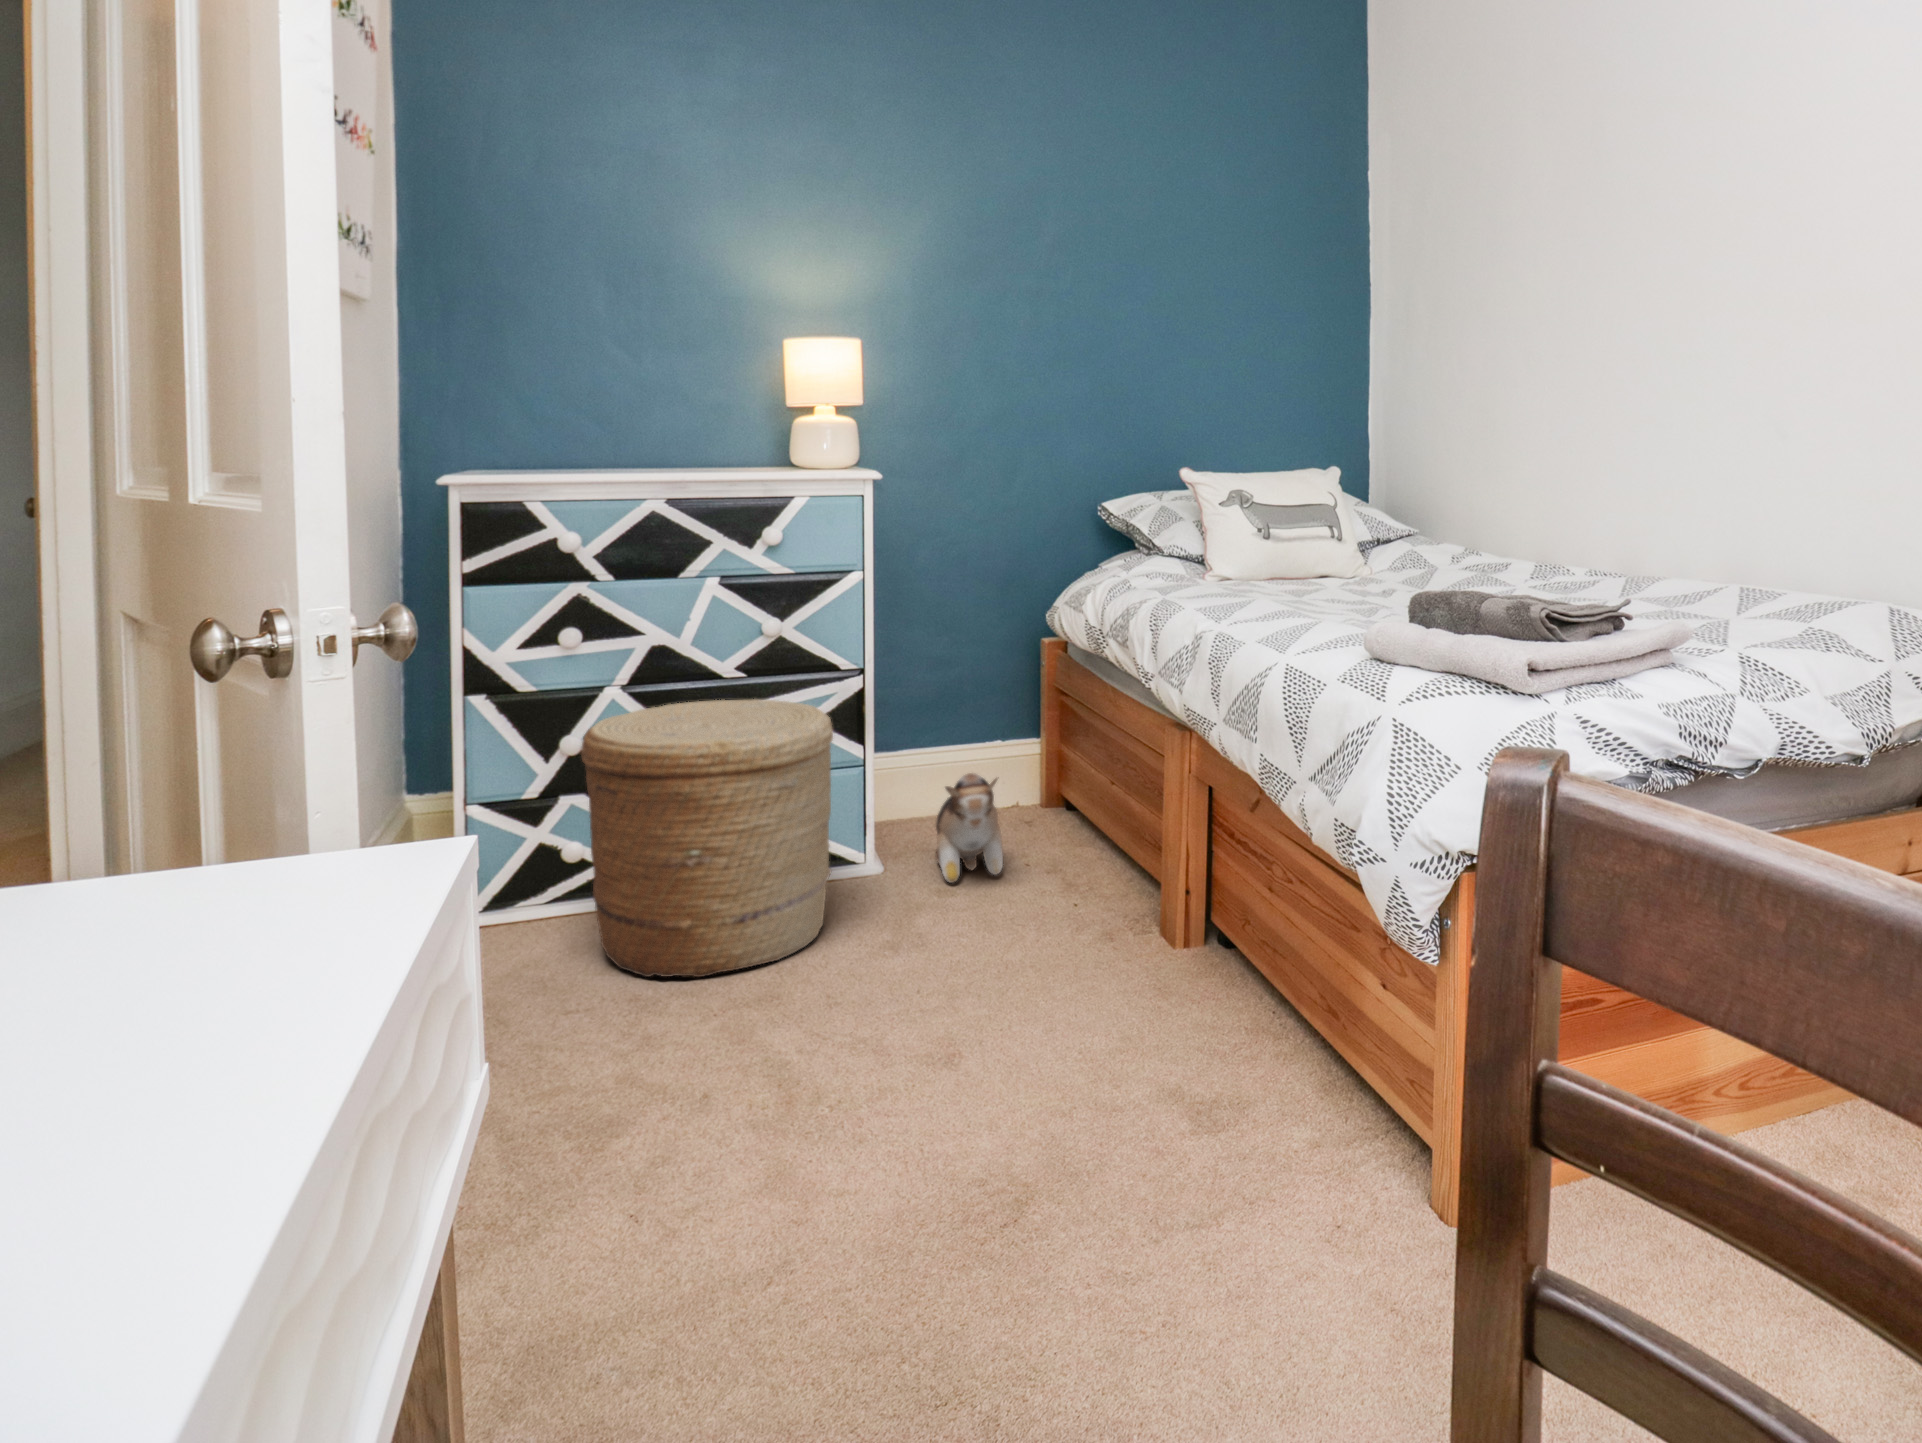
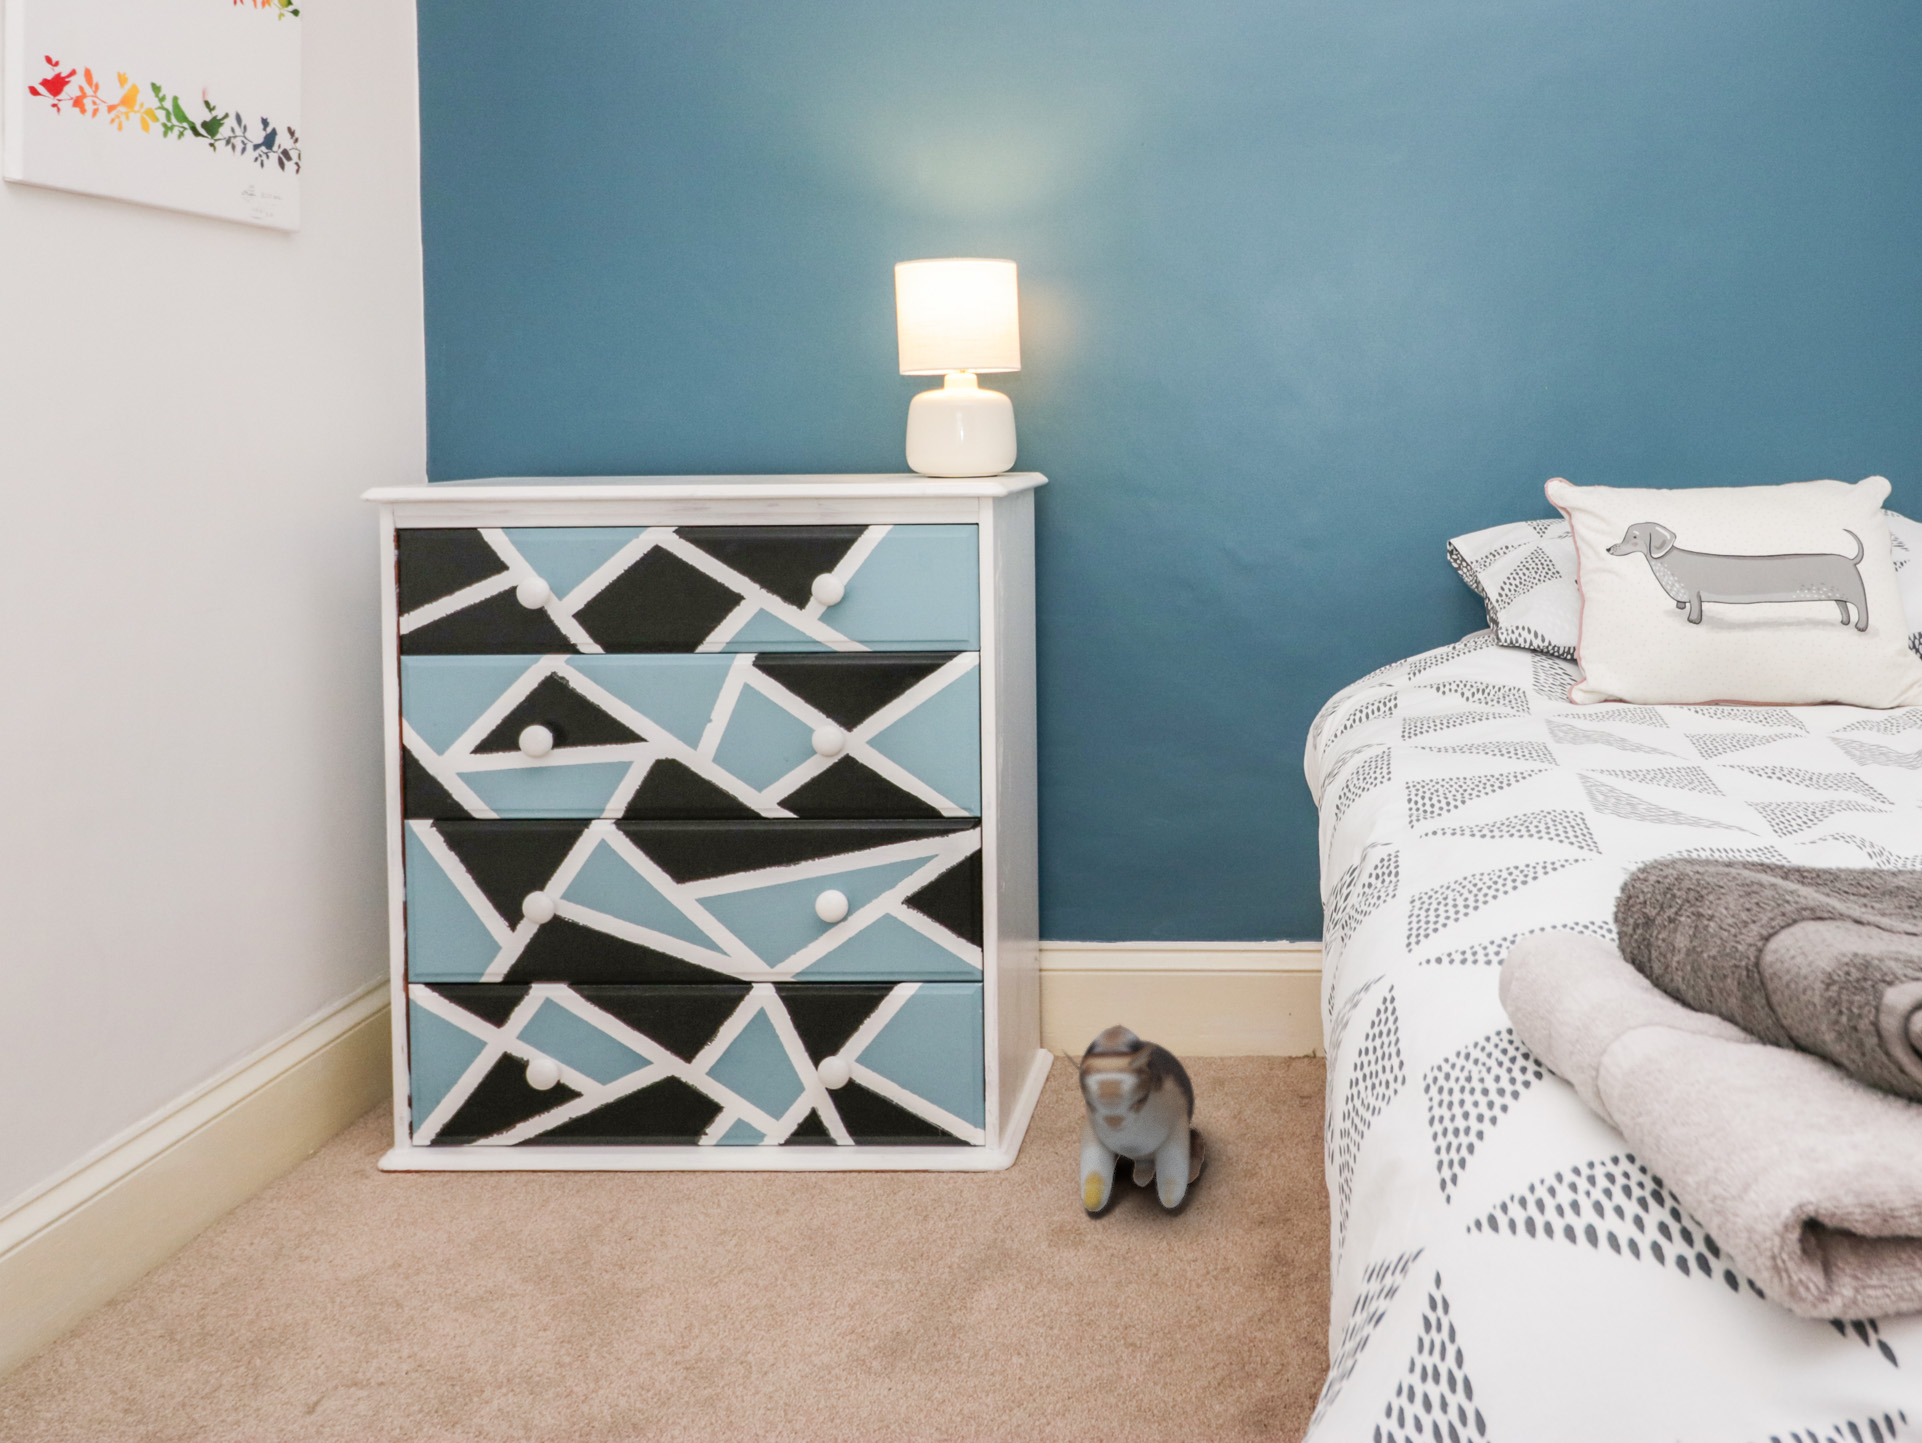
woven basket: present [581,699,833,977] -> none [439,858,860,1364]

